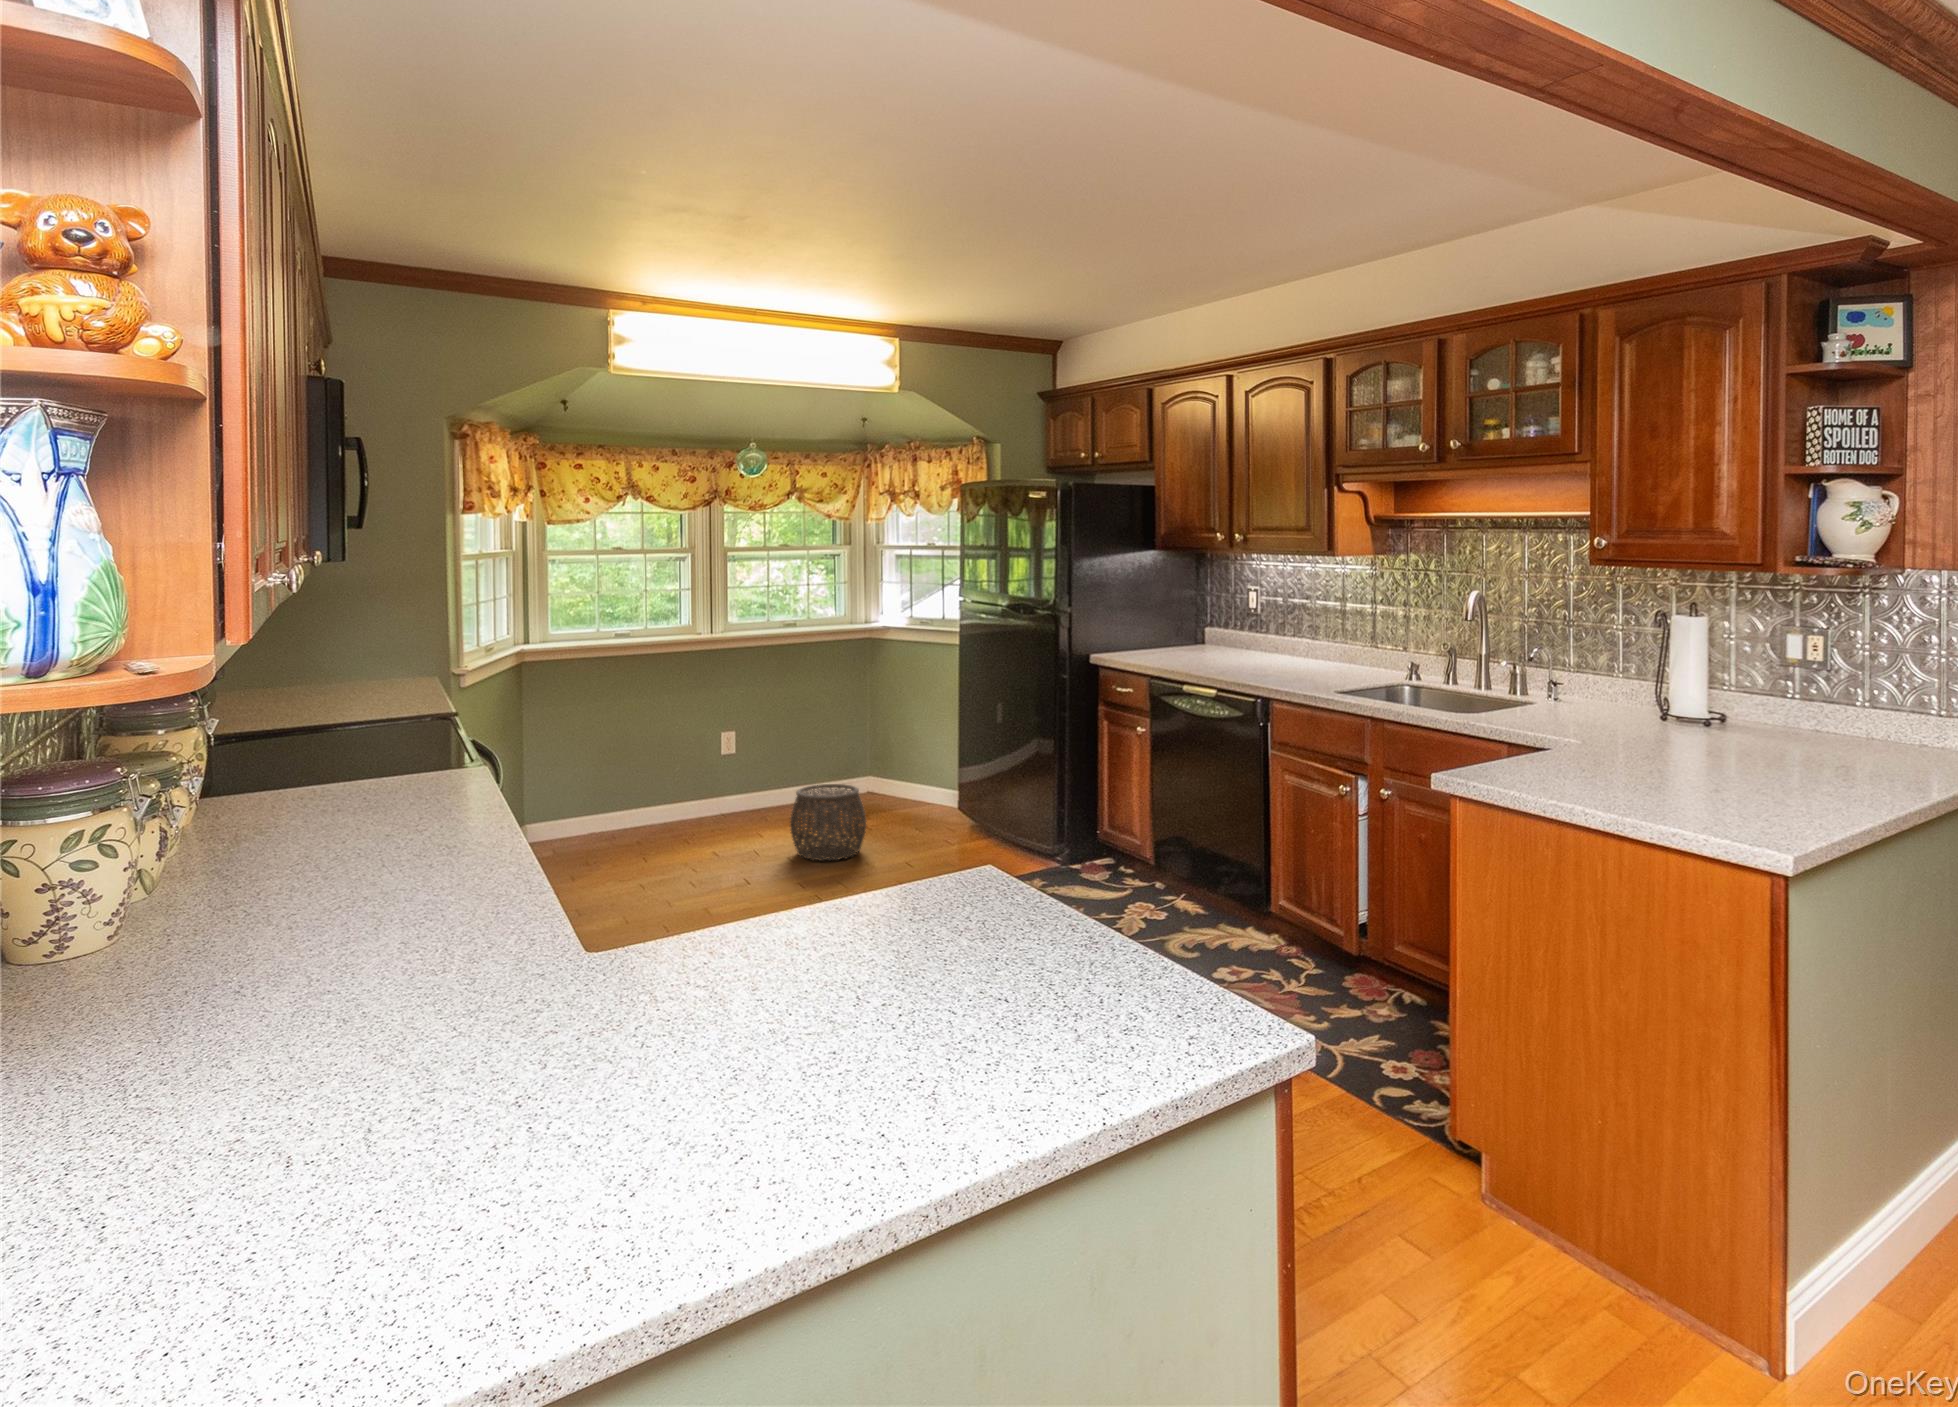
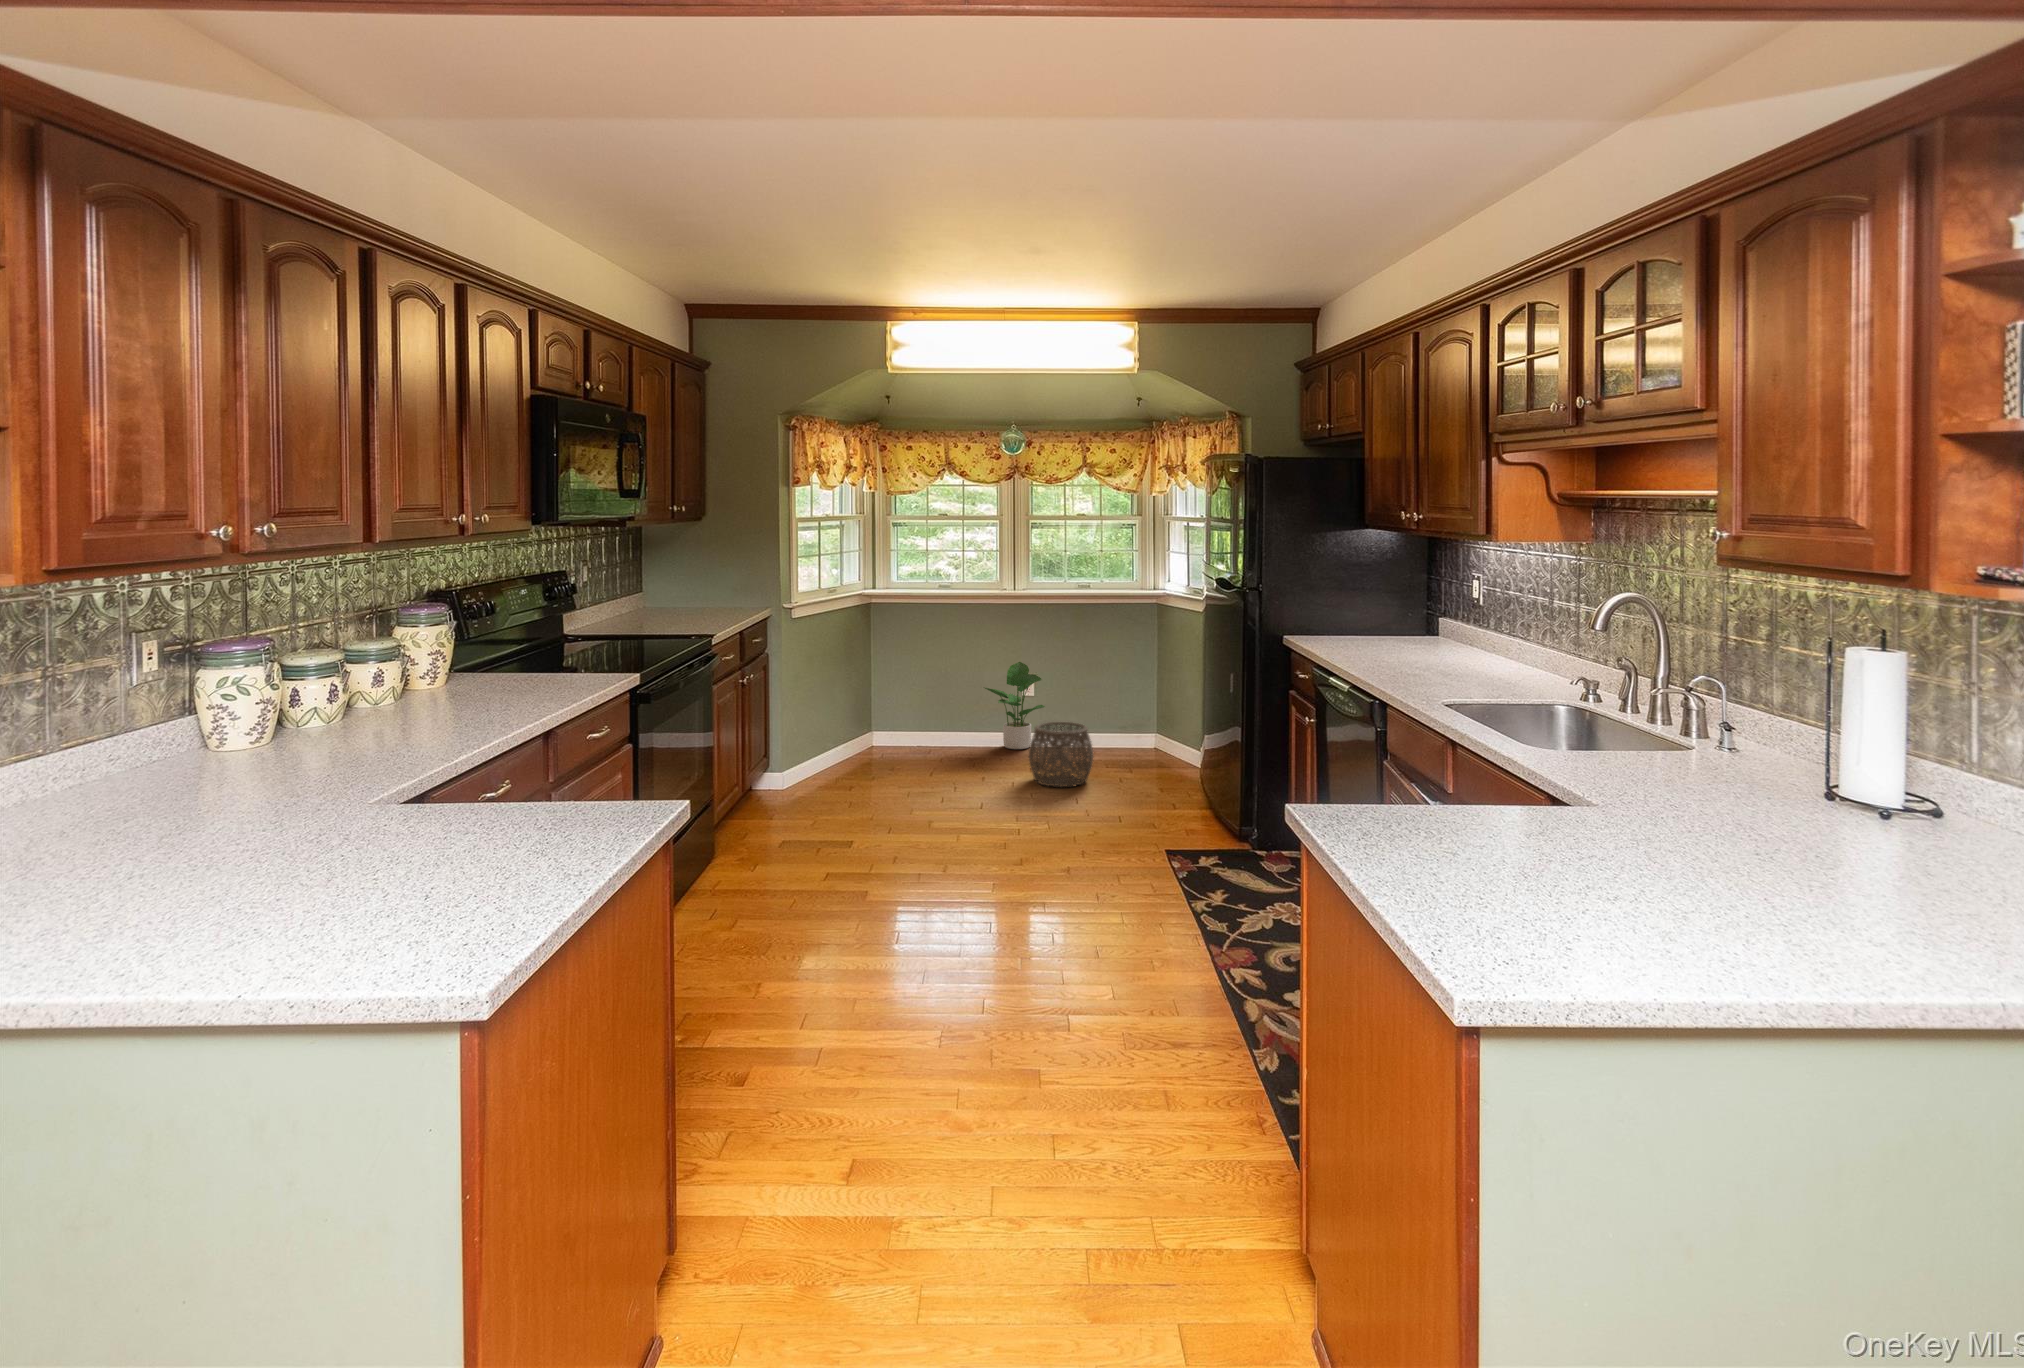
potted plant: none [693,721,771,825] -> present [985,662,1045,749]

